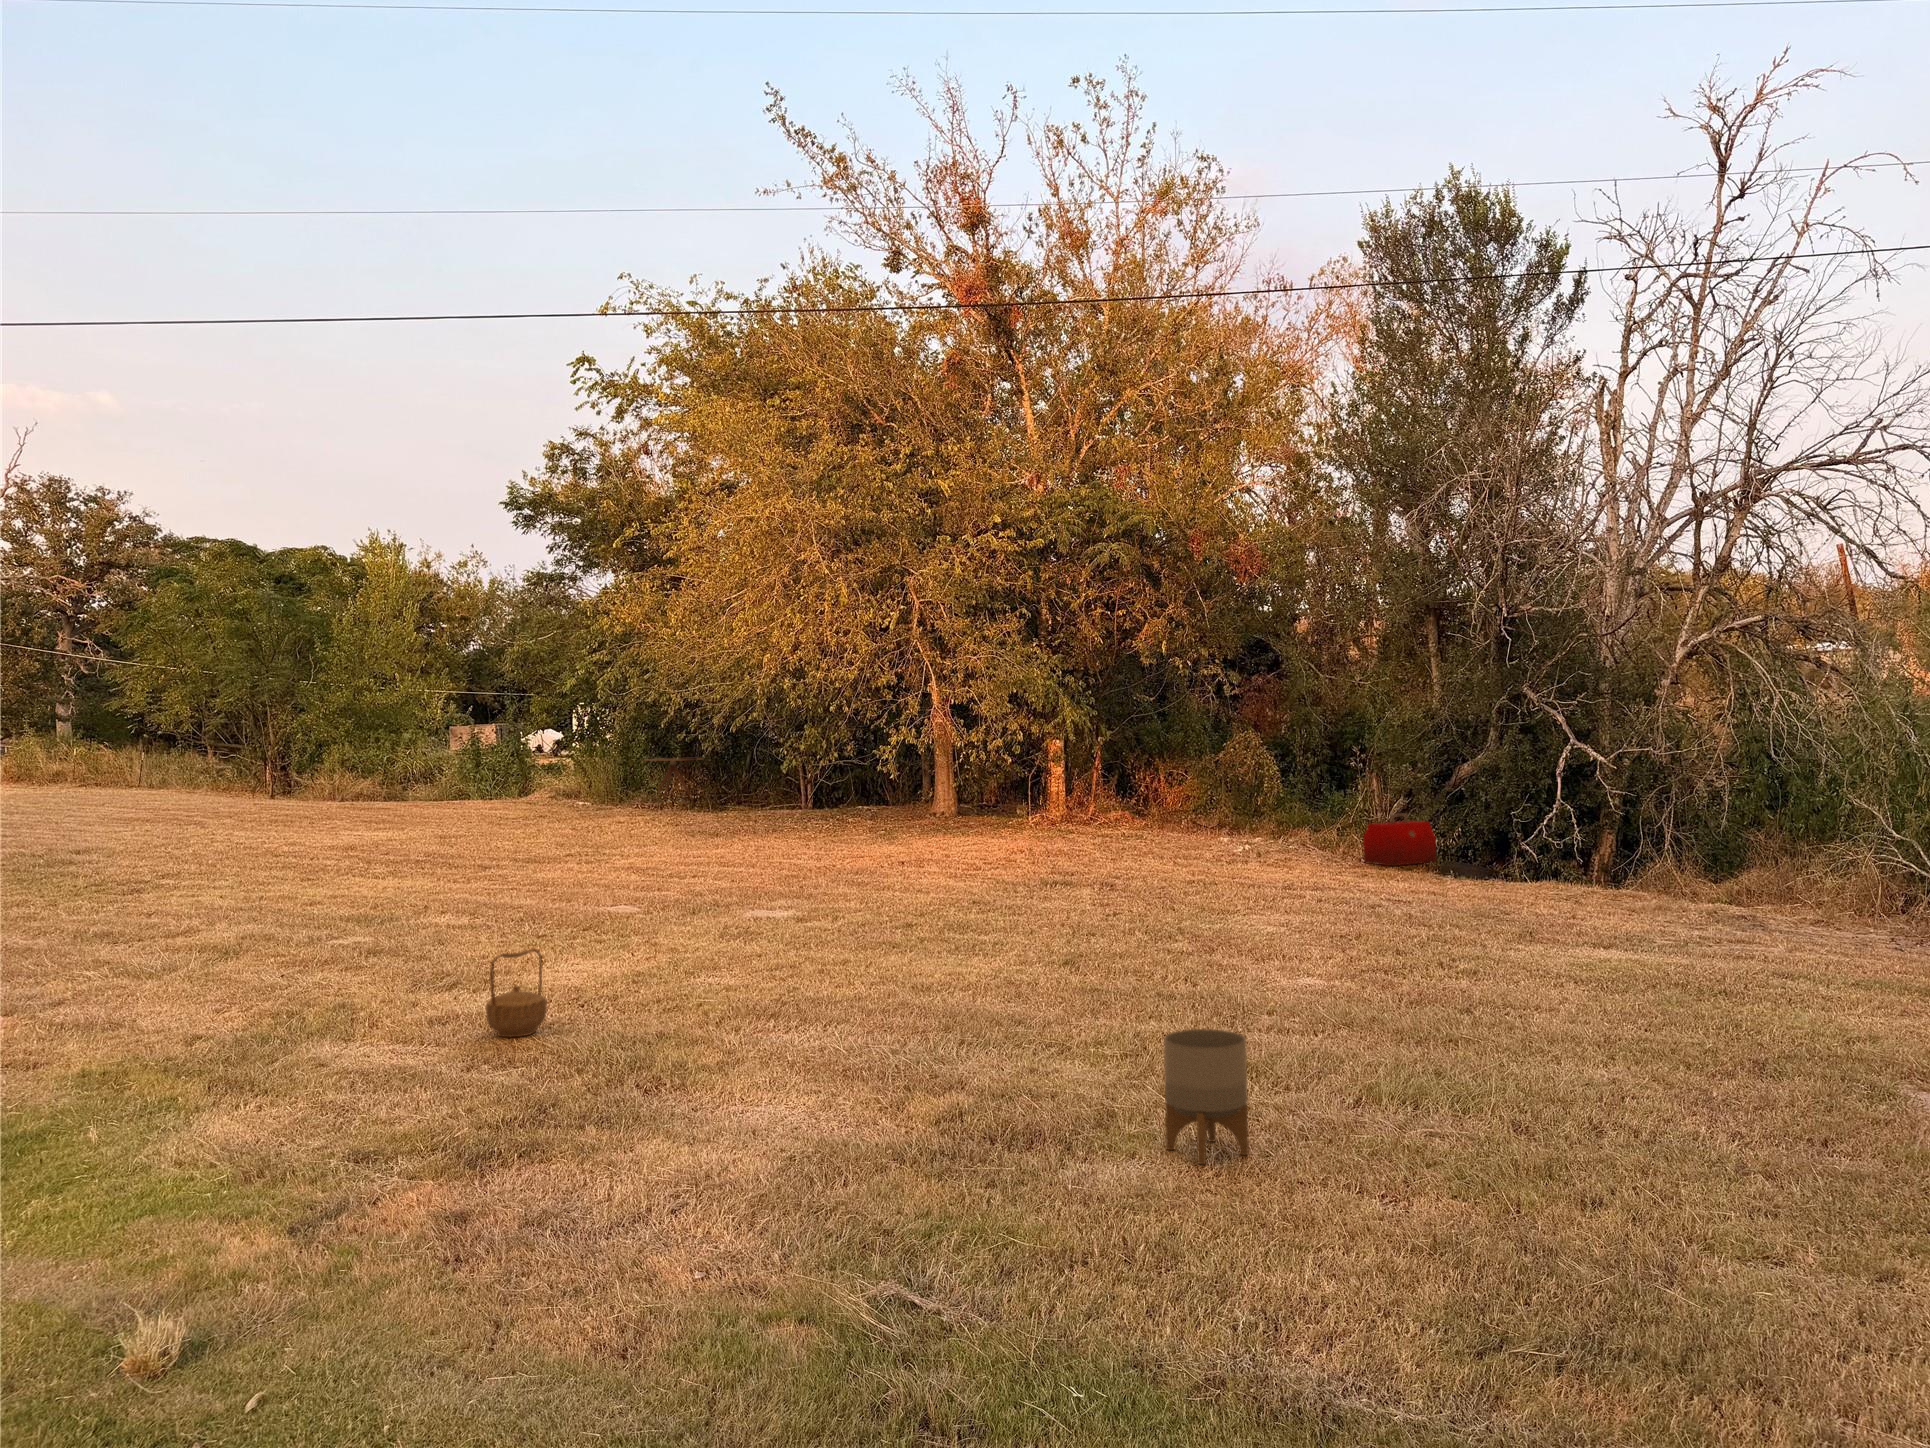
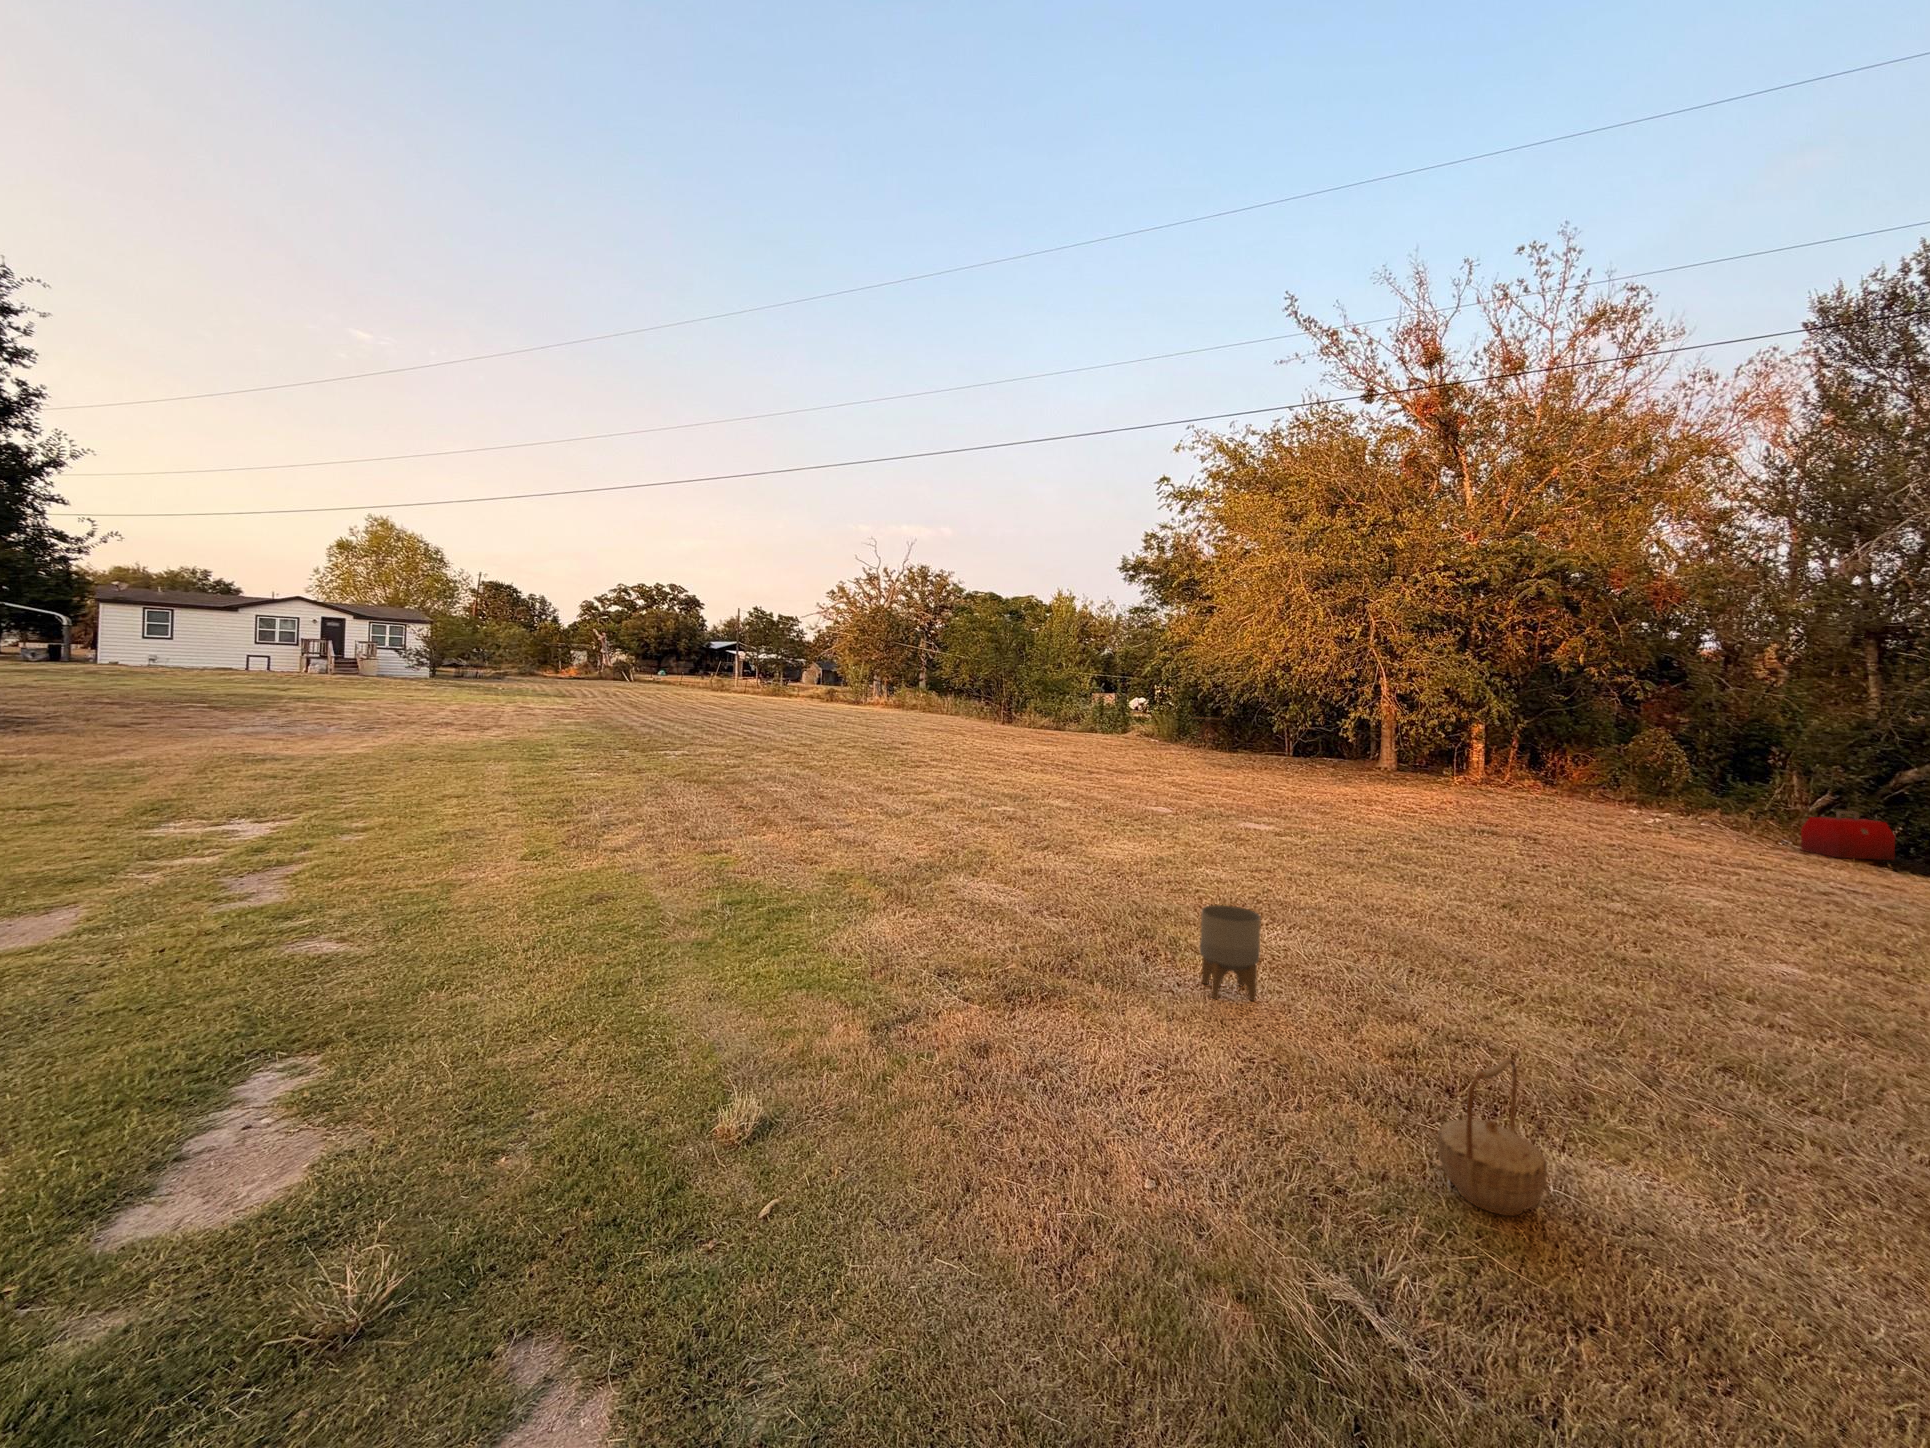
basket: present [486,949,547,1037] -> present [1438,1058,1547,1216]
planter: present [1164,1029,1249,1164] -> present [1200,905,1261,1000]

